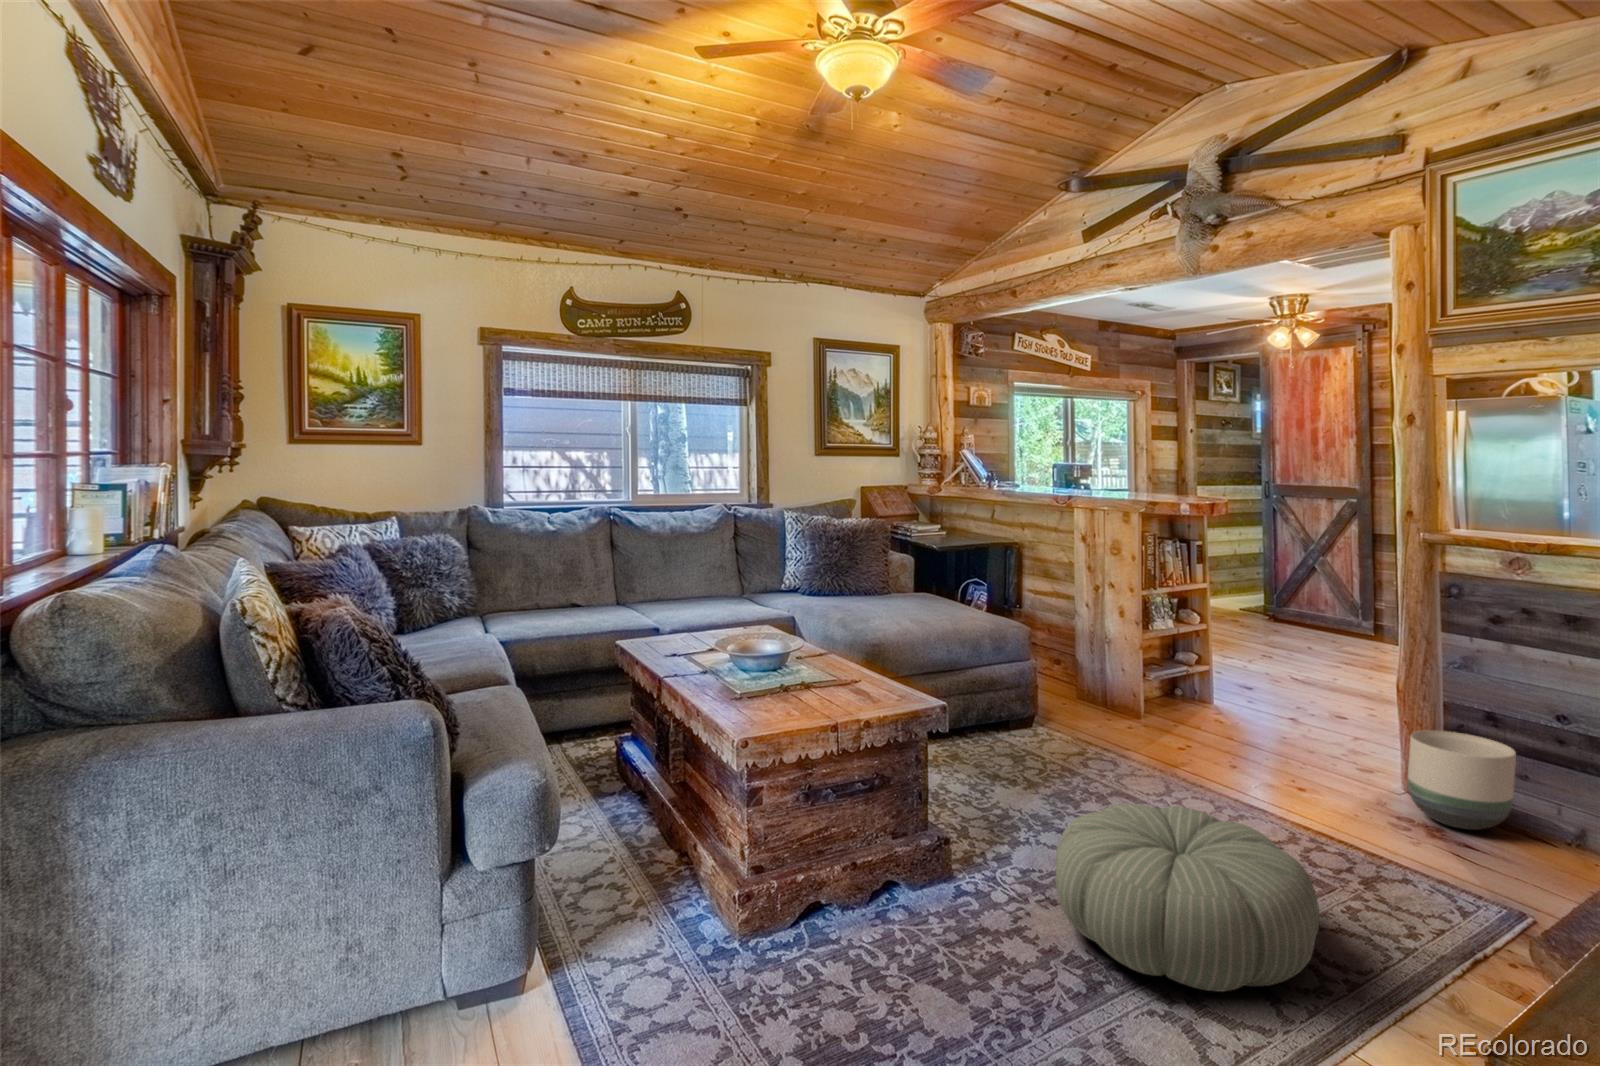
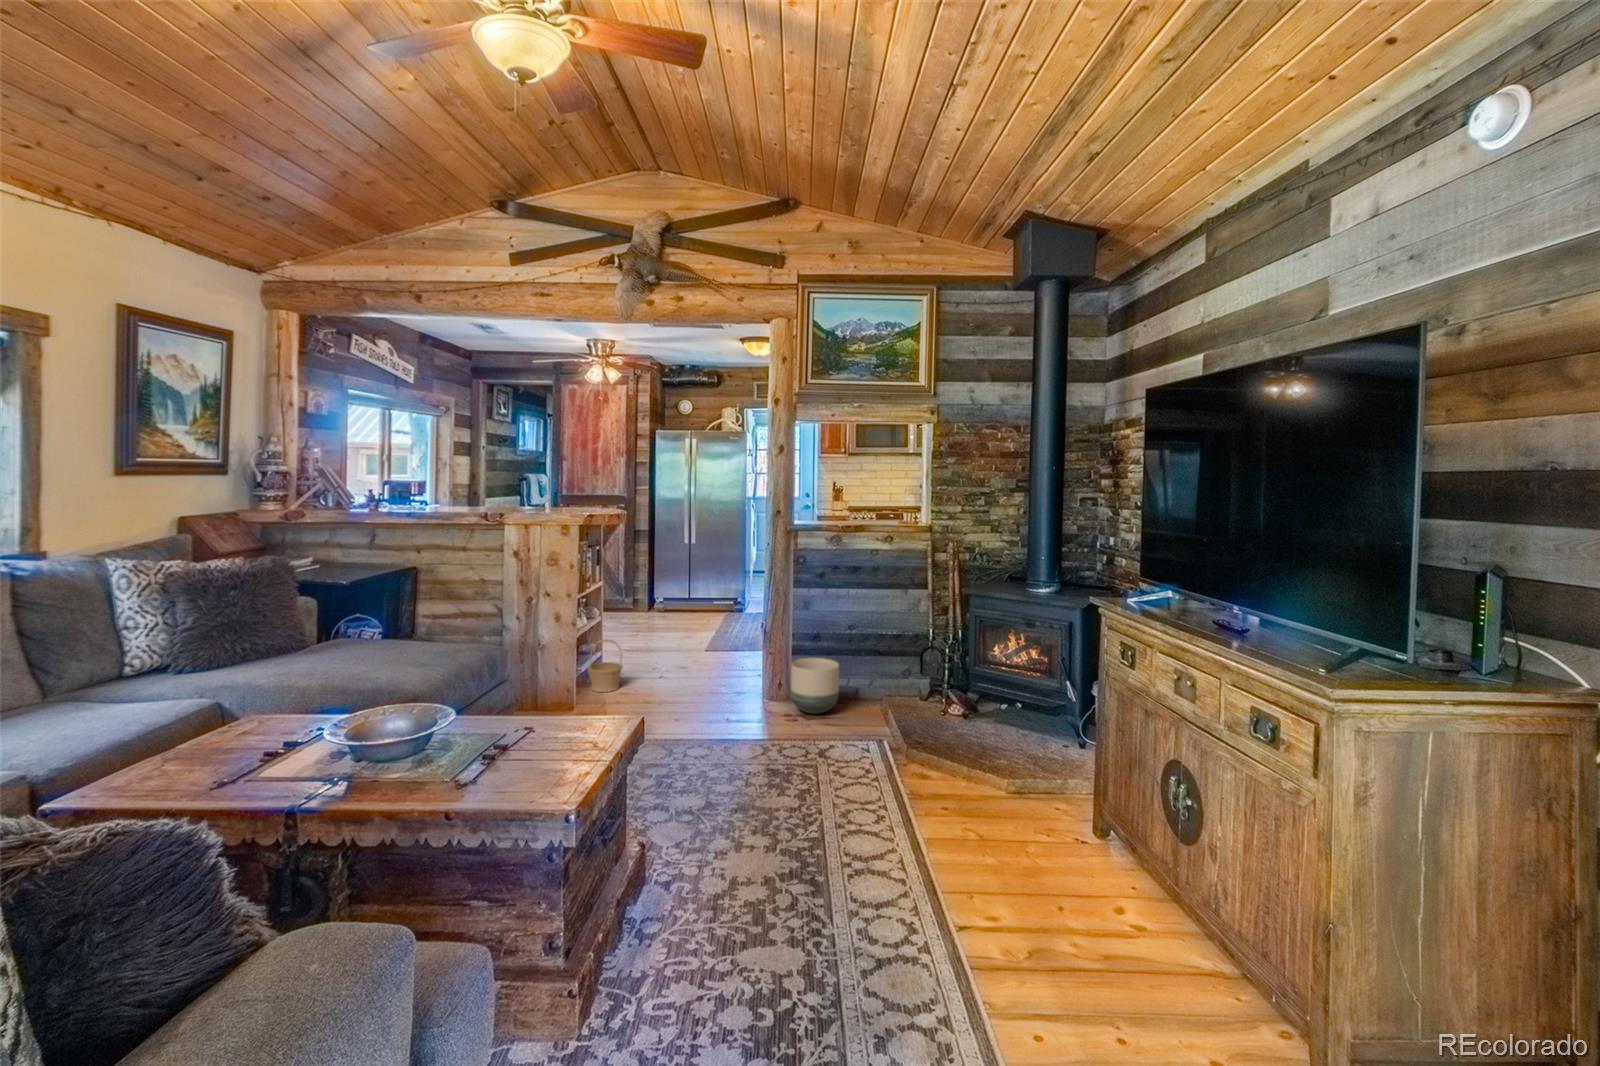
basket: none [1155,649,1202,715] -> present [588,639,623,692]
pouf: present [1055,803,1319,992] -> none [724,747,885,865]

